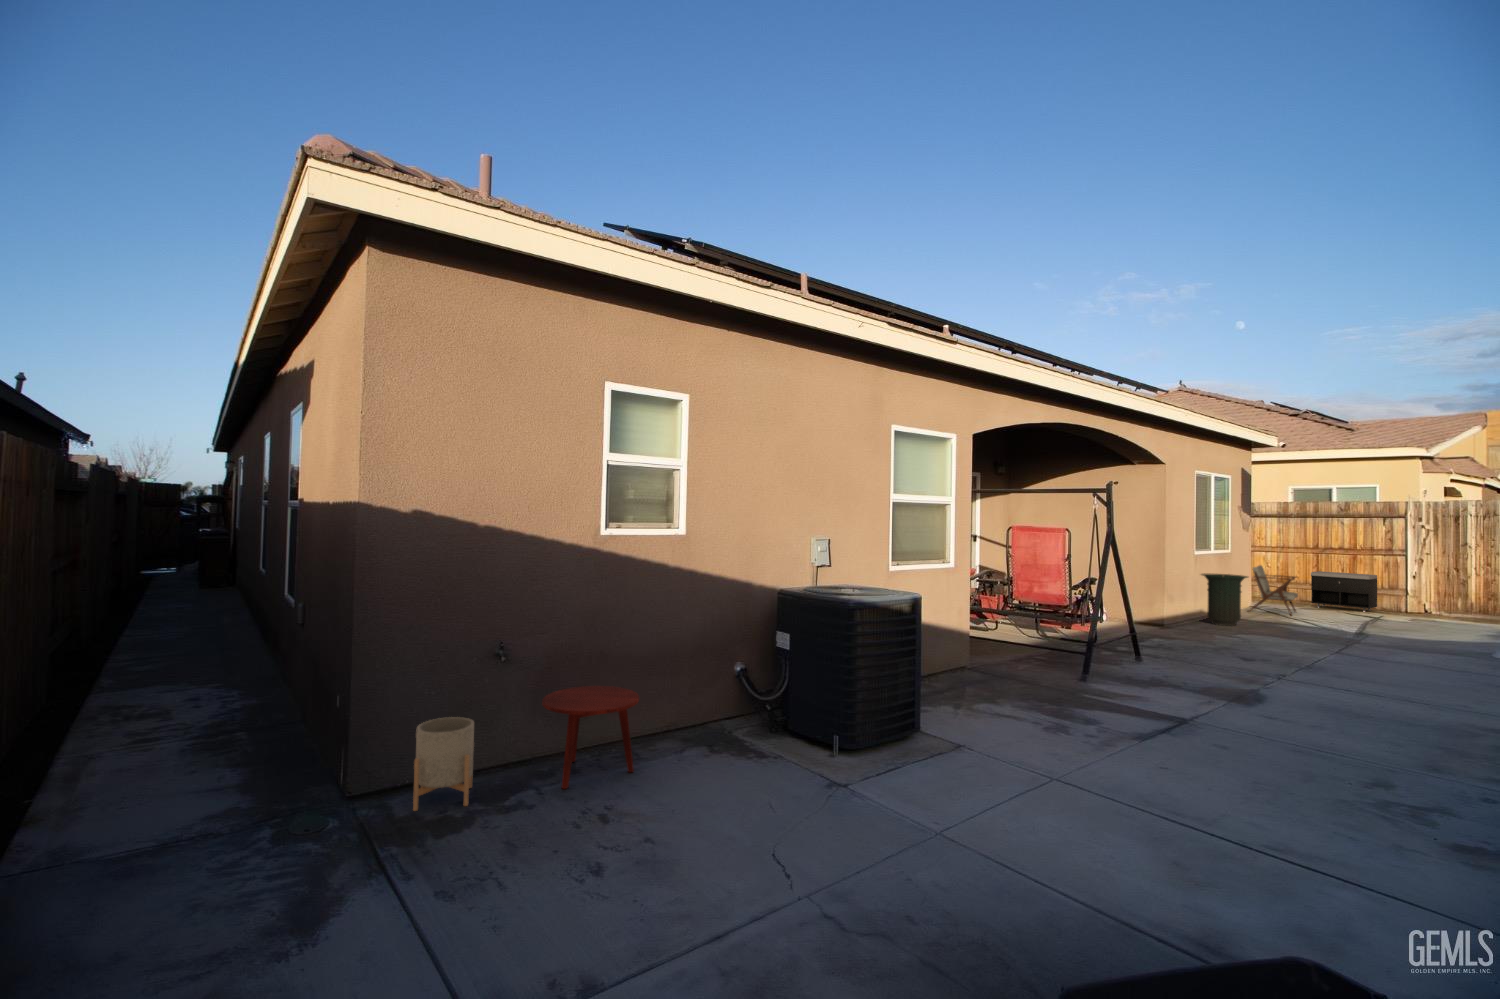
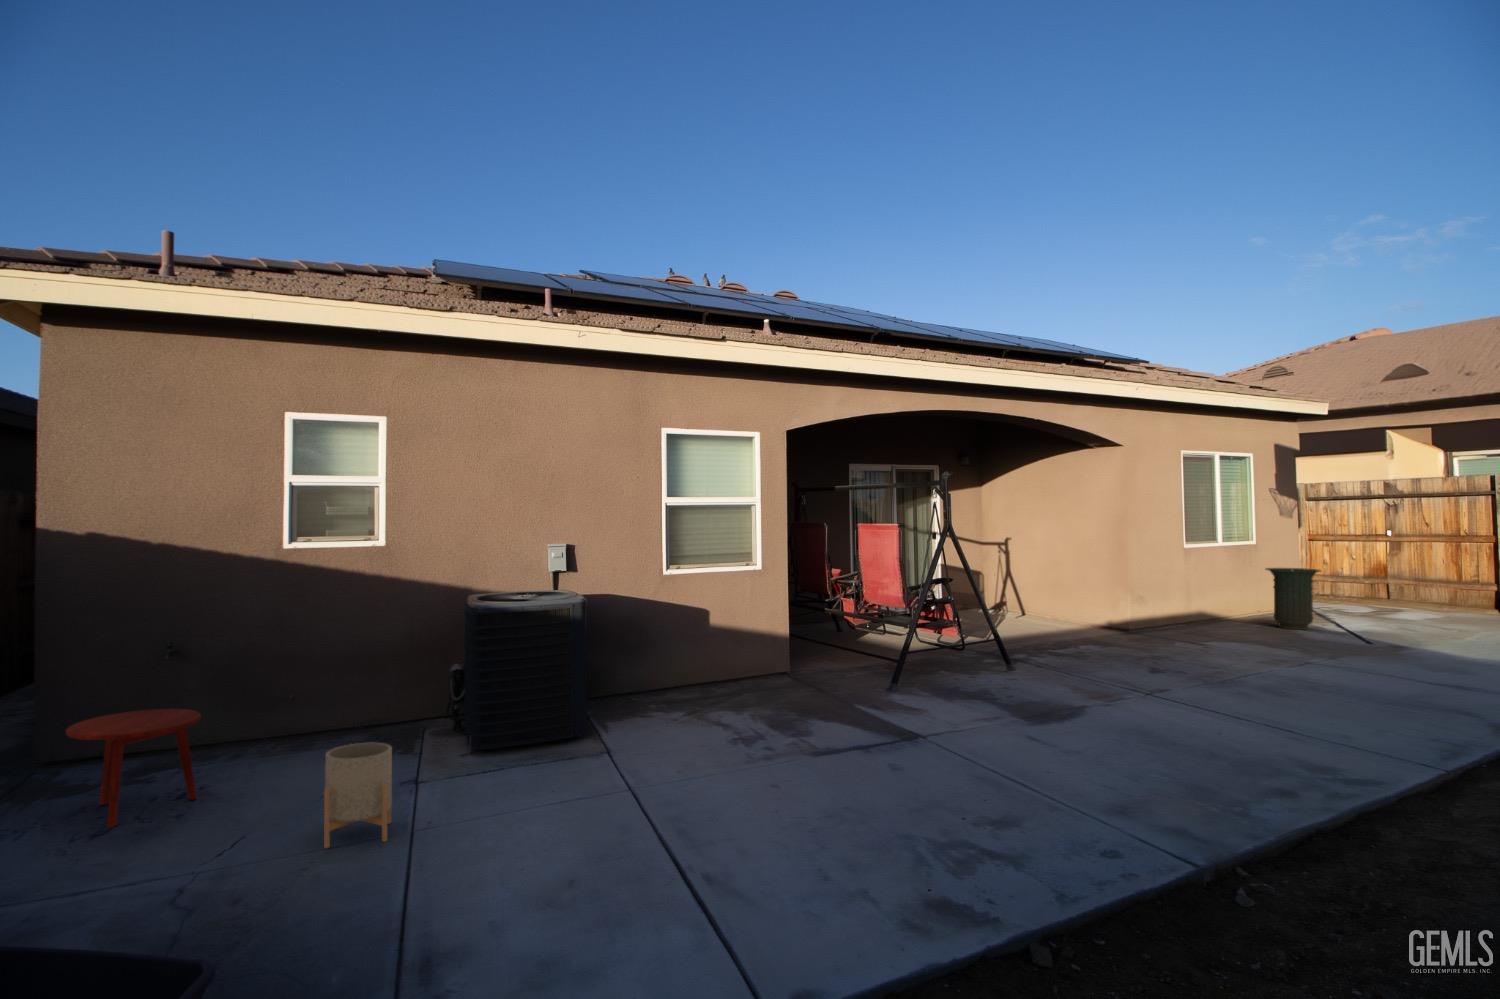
lounge chair: present [1249,565,1298,615] -> none [1325,557,1385,617]
storage bench: present [1311,571,1377,612] -> none [1402,563,1480,610]
side table: present [542,686,639,789] -> present [66,709,201,828]

